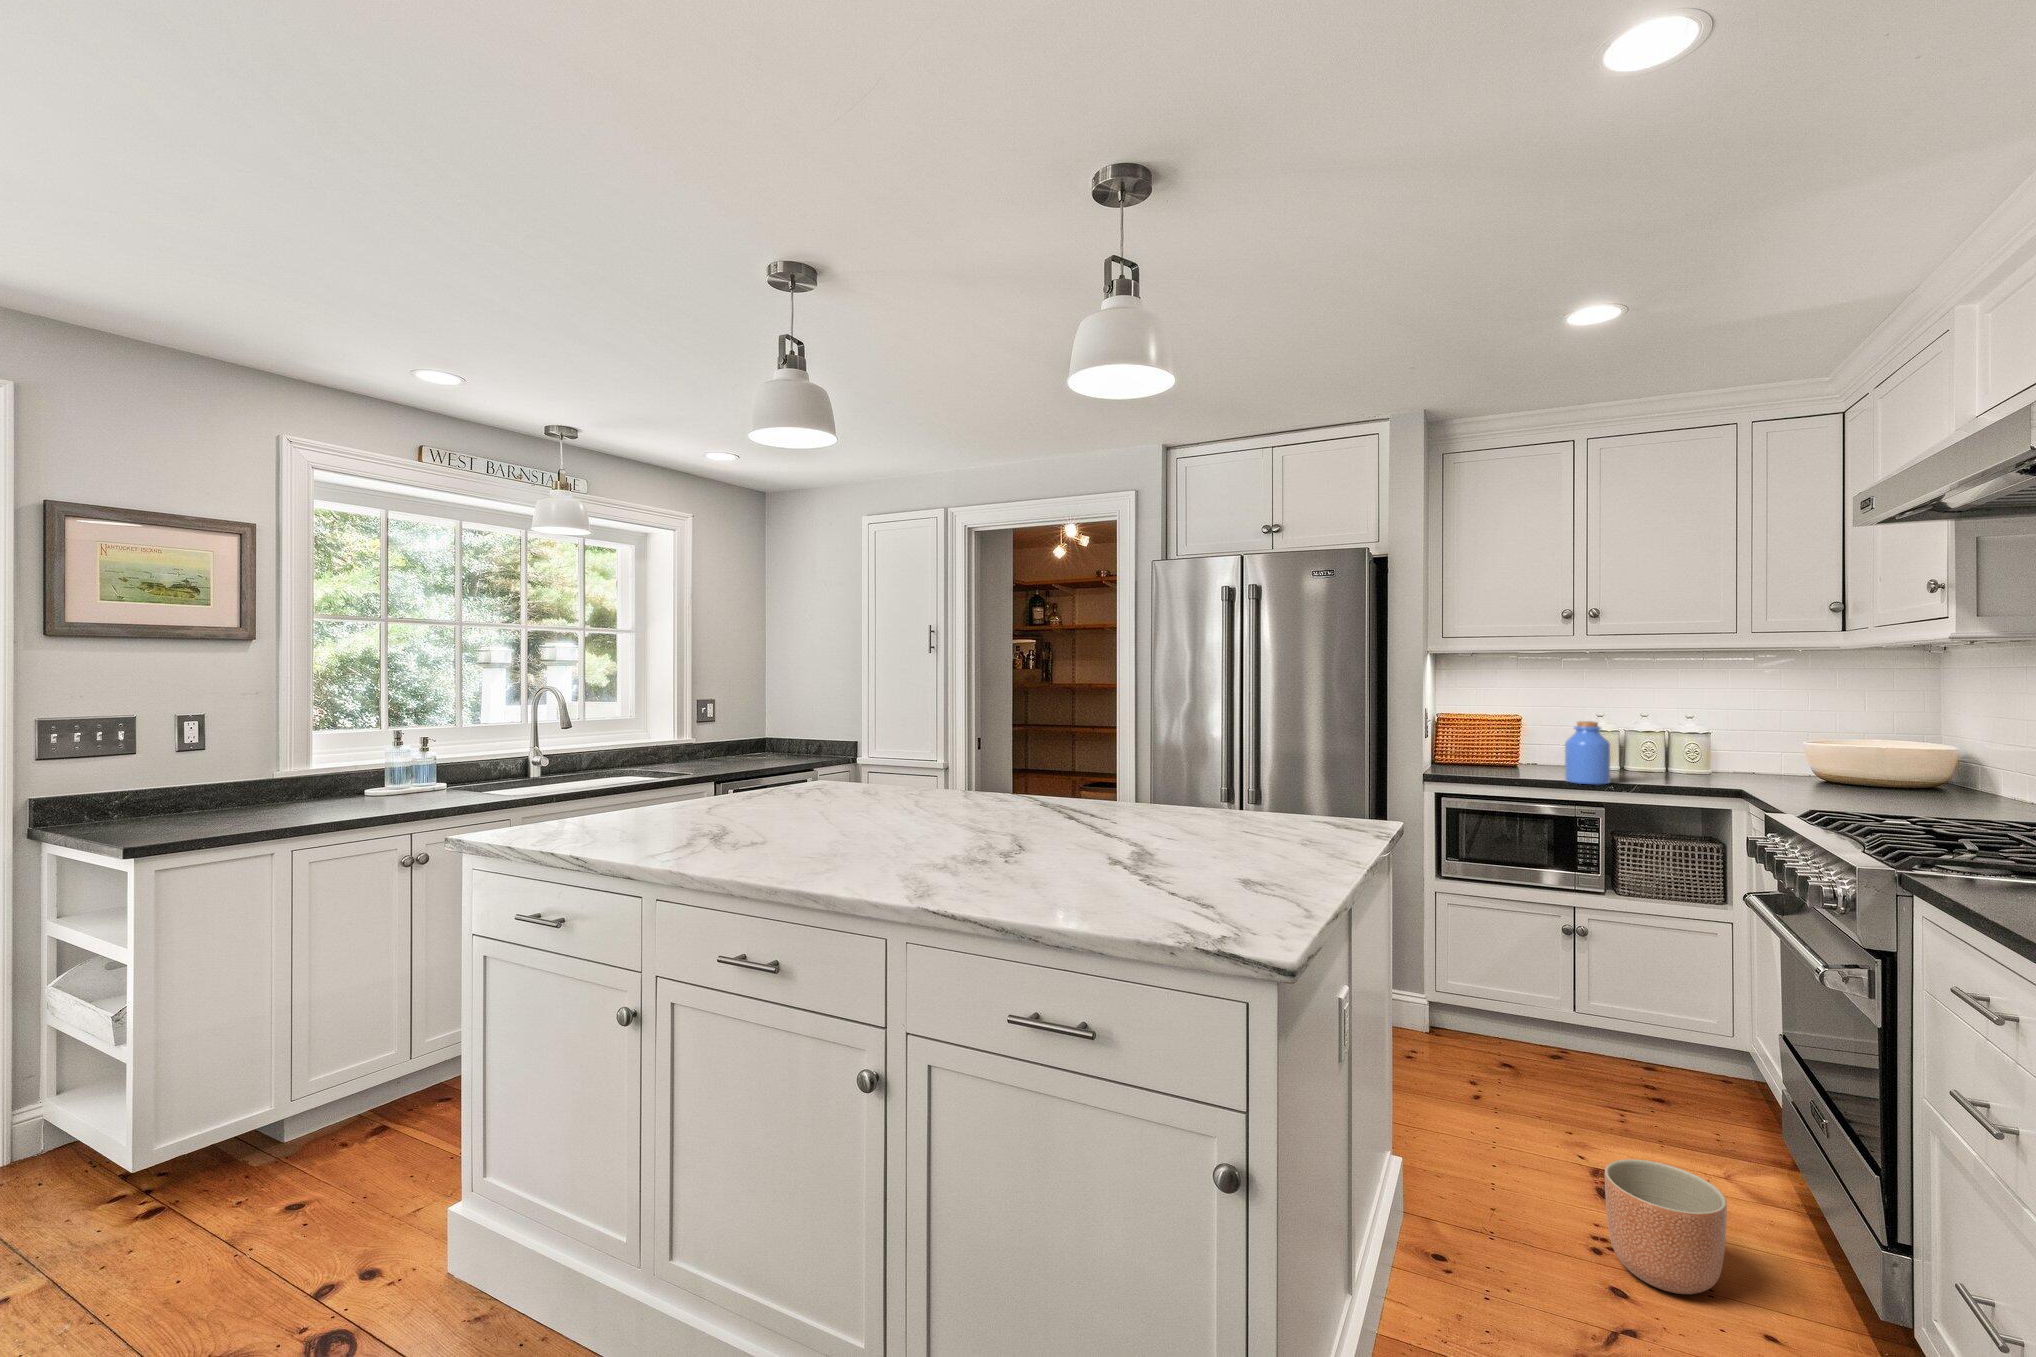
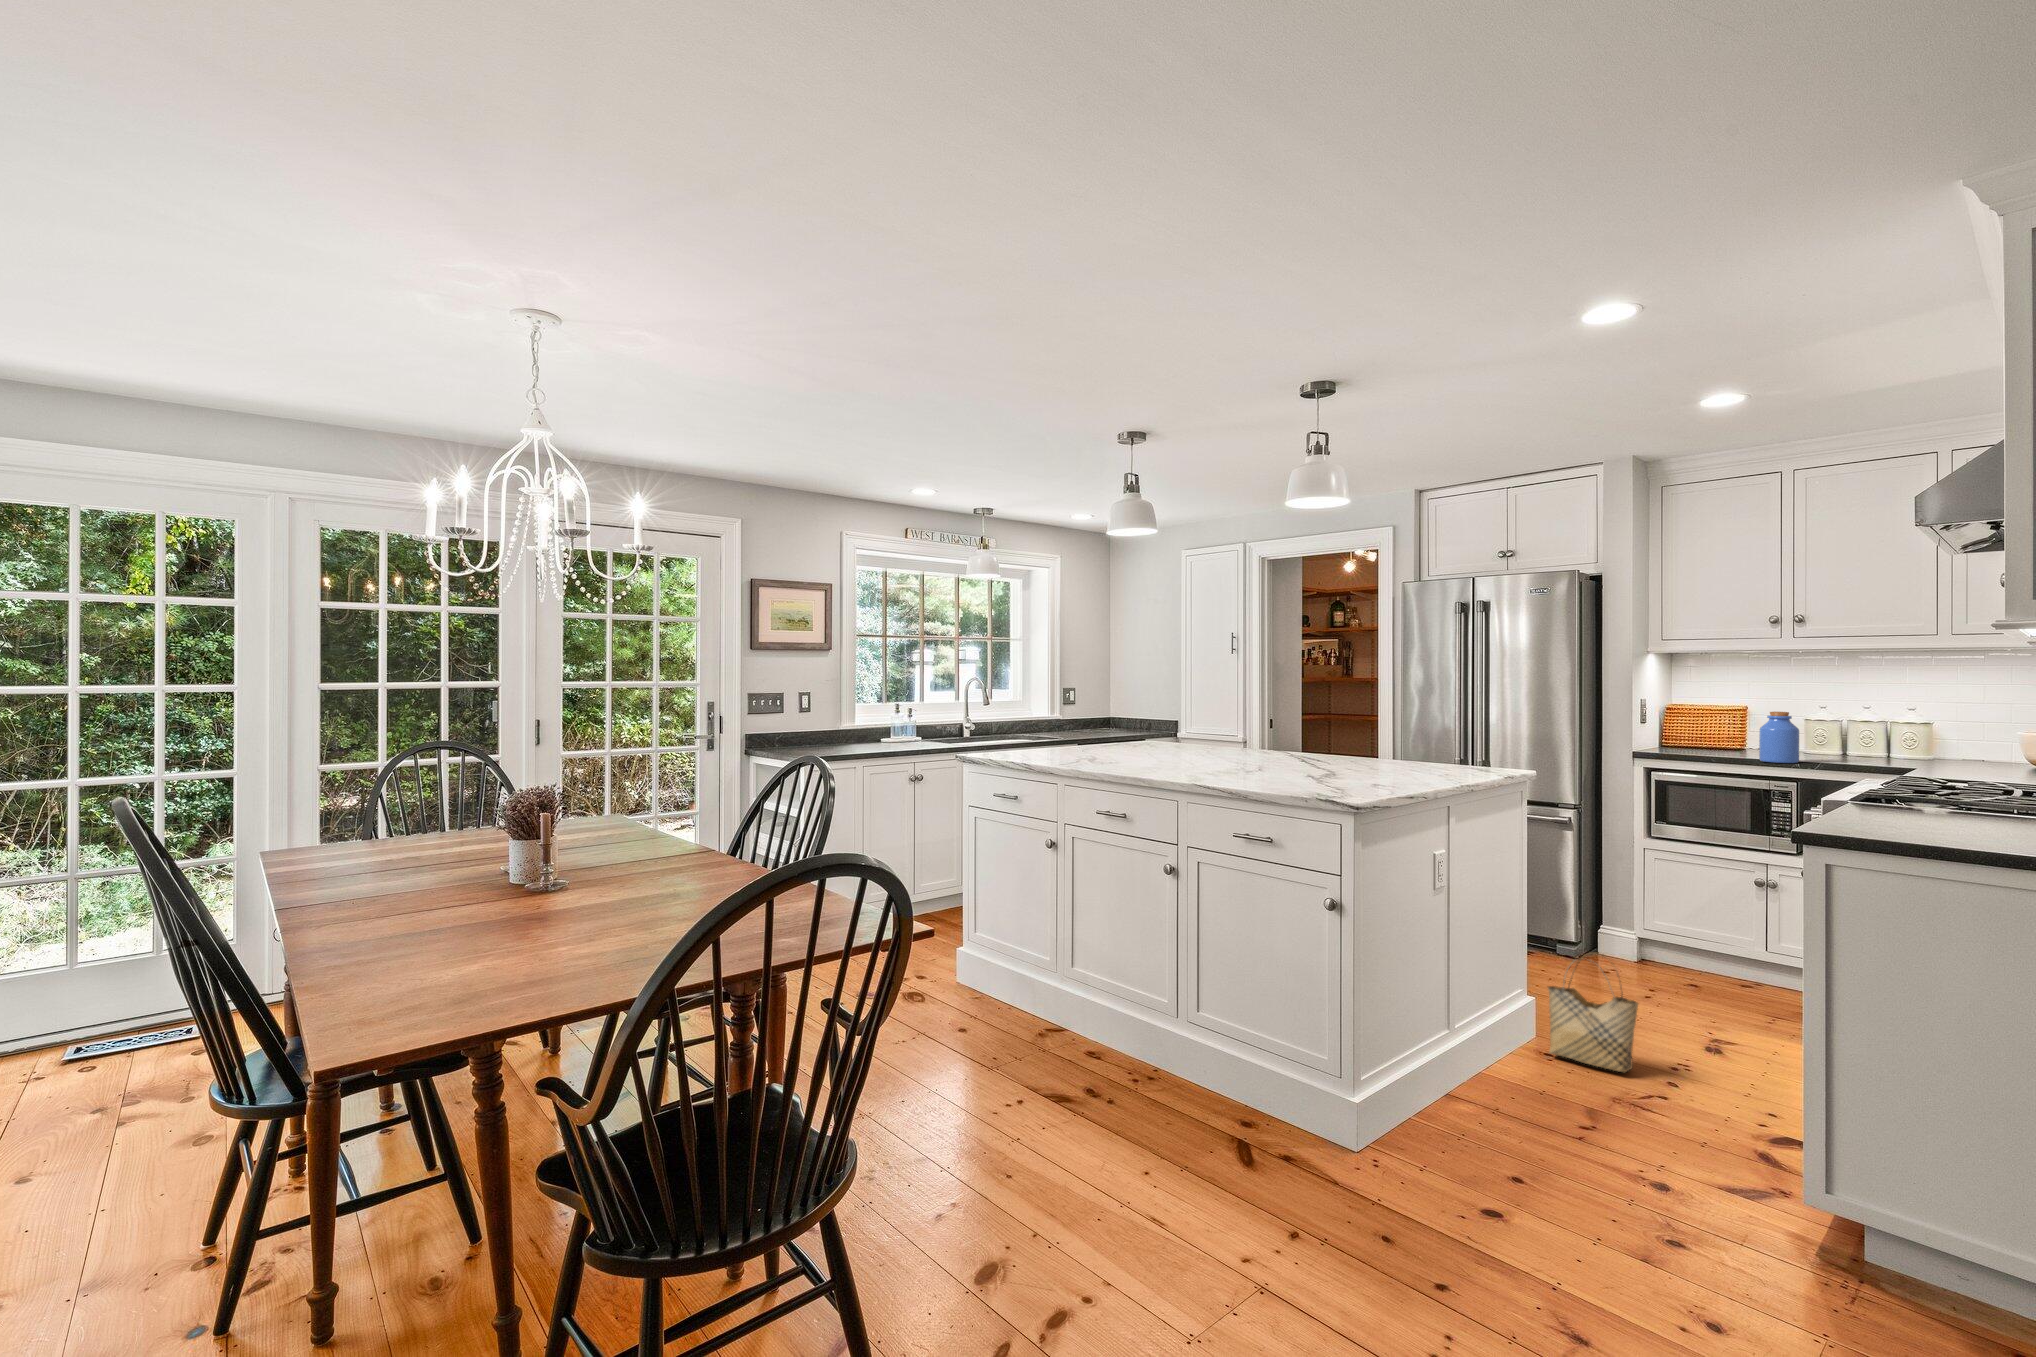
woven basket: none [1445,1102,1585,1307] -> present [1548,952,1638,1072]
planter: present [1605,1159,1727,1294] -> none [1670,1004,1751,1082]

